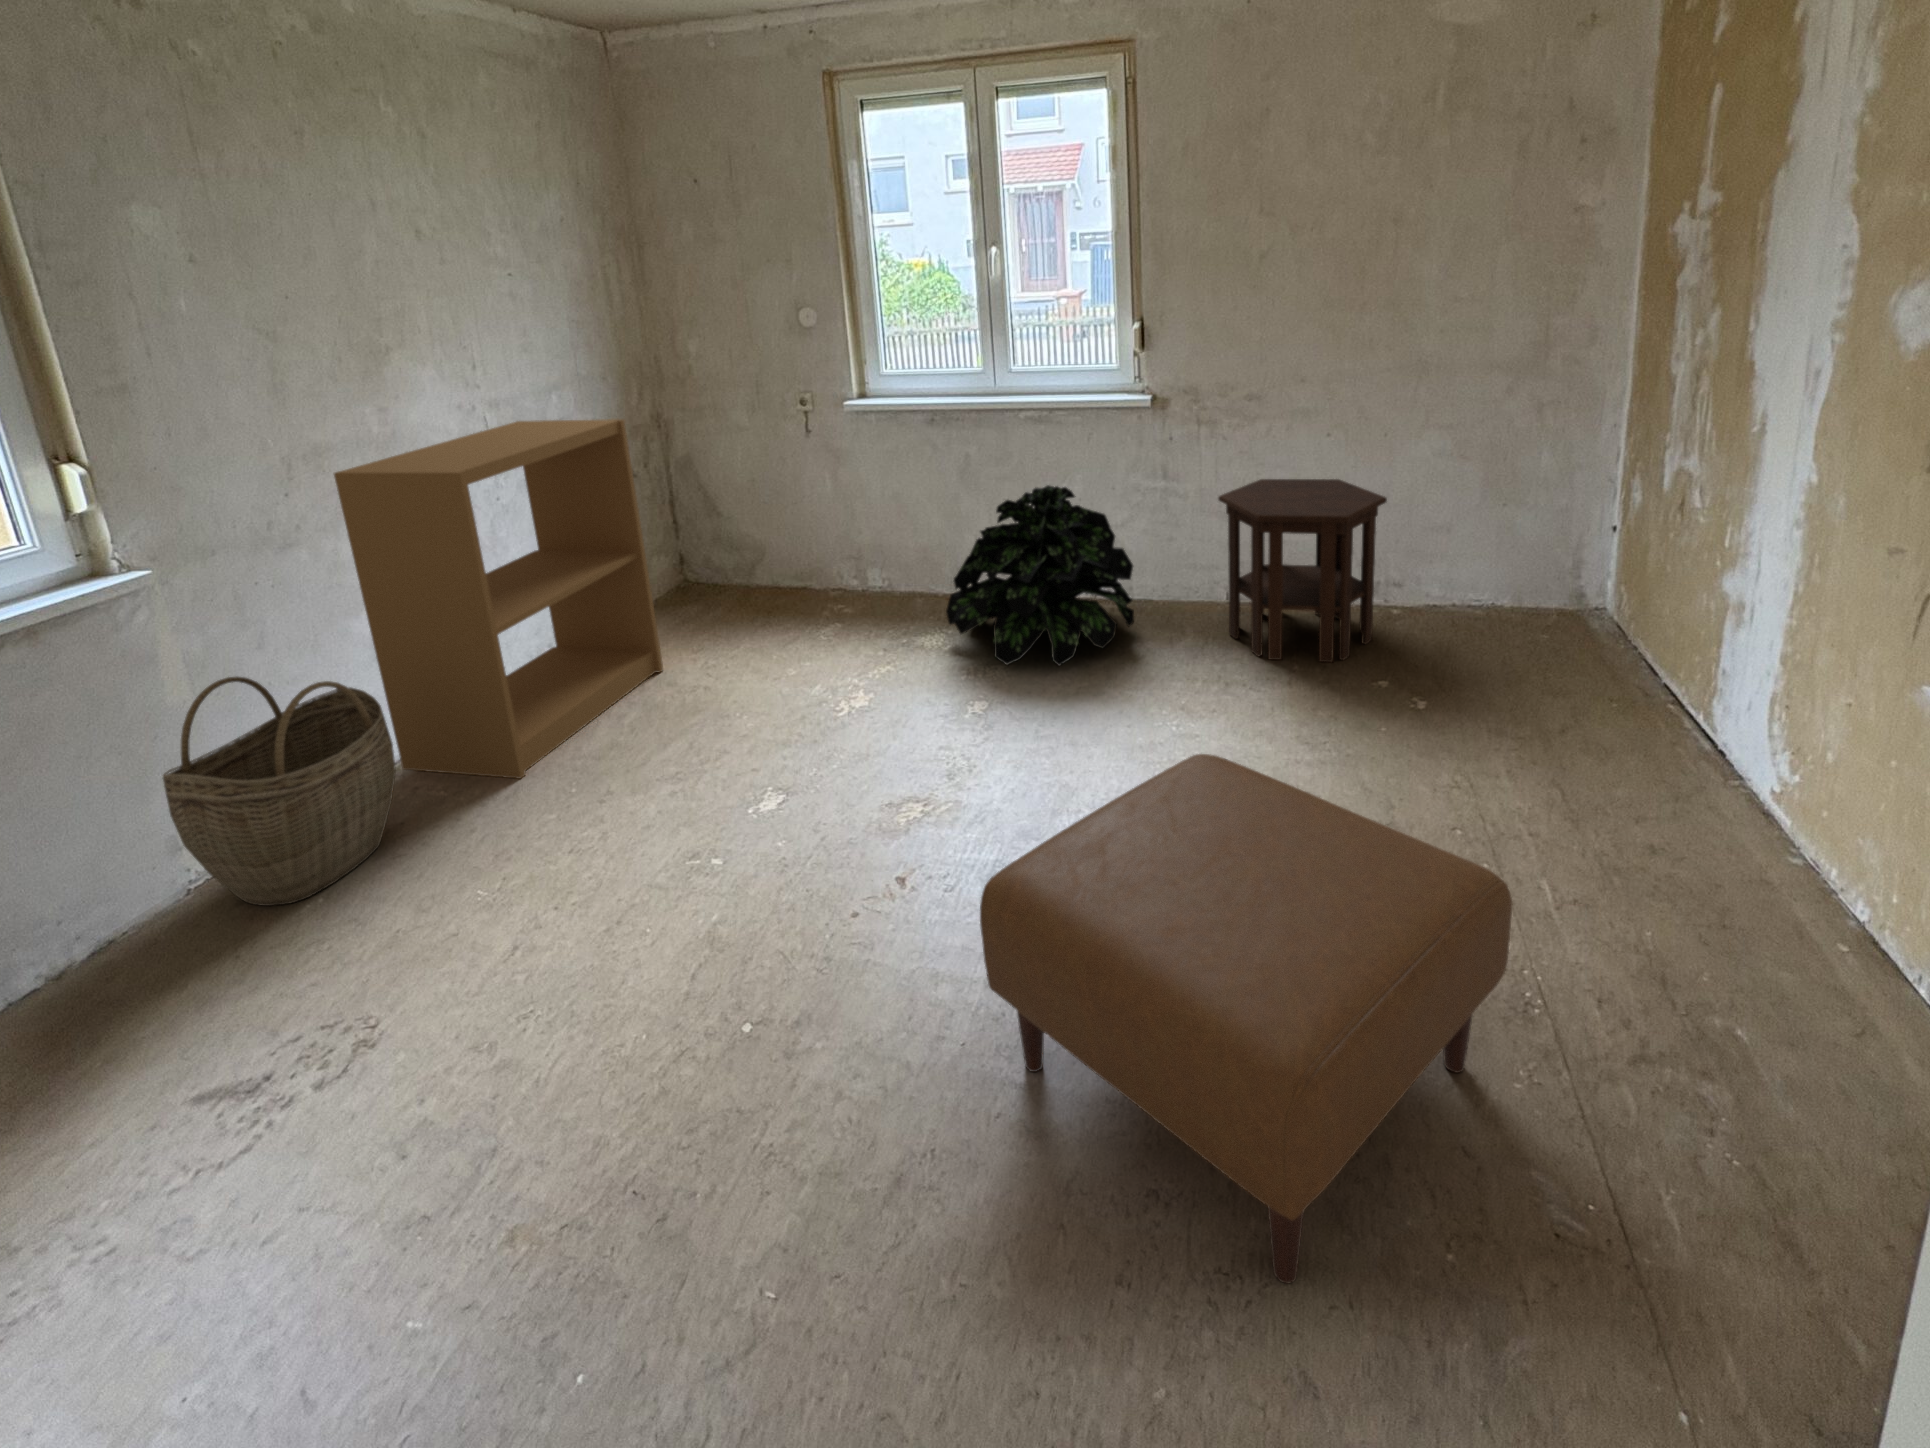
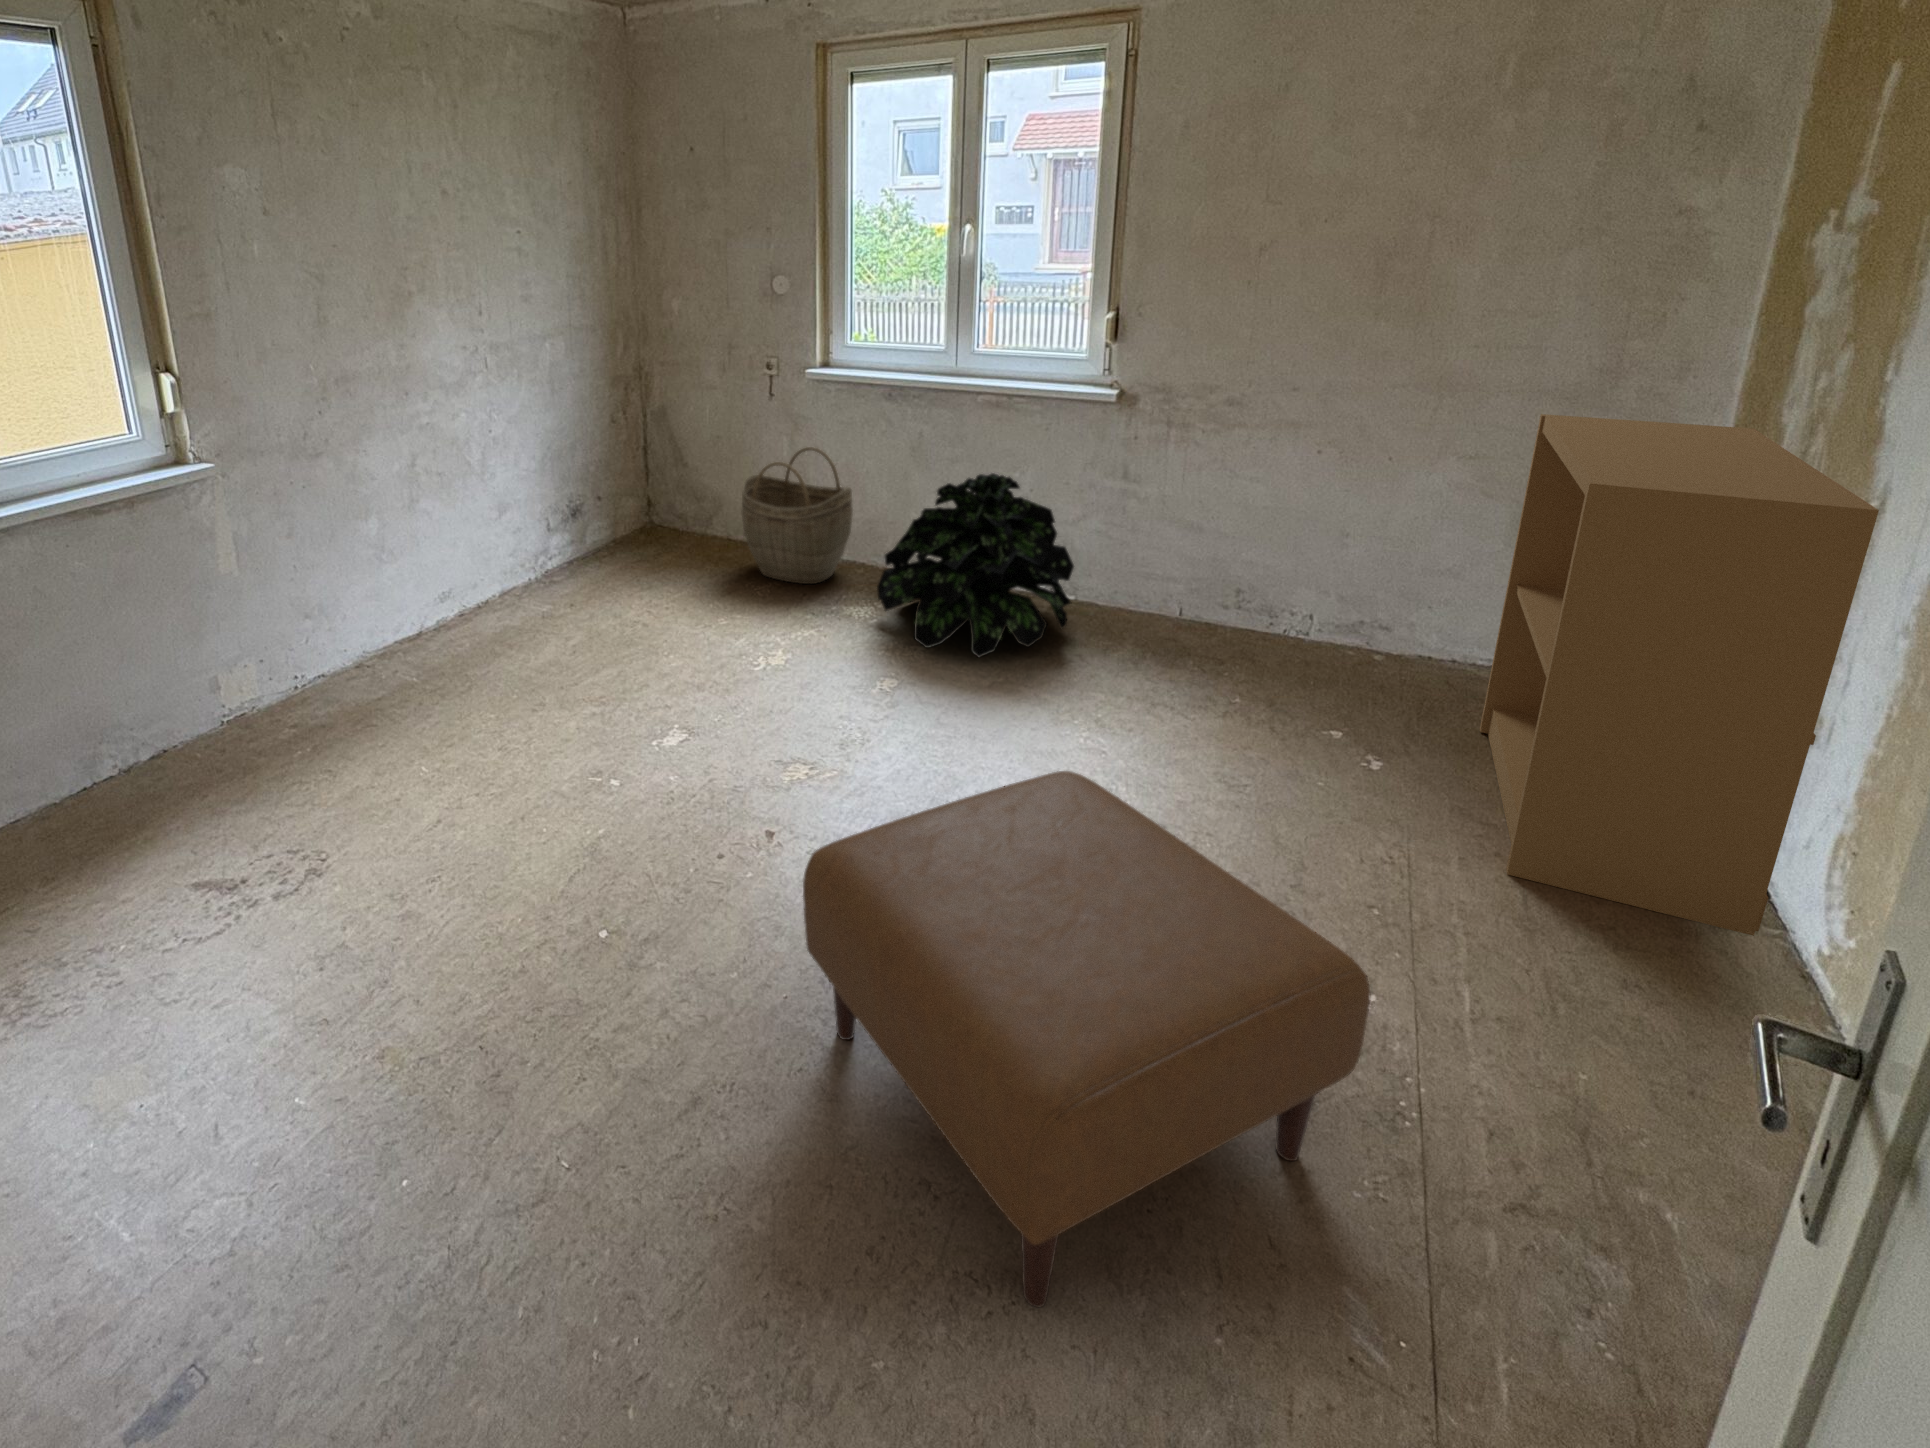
bookshelf: present [334,419,663,779] -> present [1480,414,1879,936]
side table: present [1218,479,1387,662] -> none [1173,492,1377,702]
woven basket: present [163,677,396,906] -> present [742,447,853,584]

